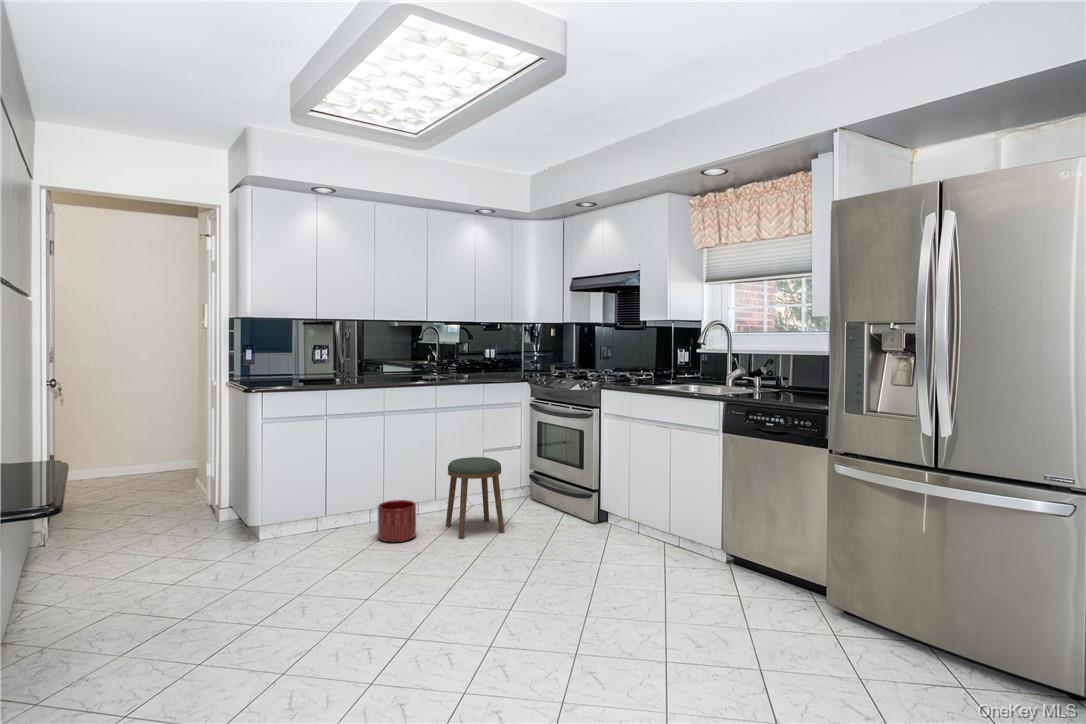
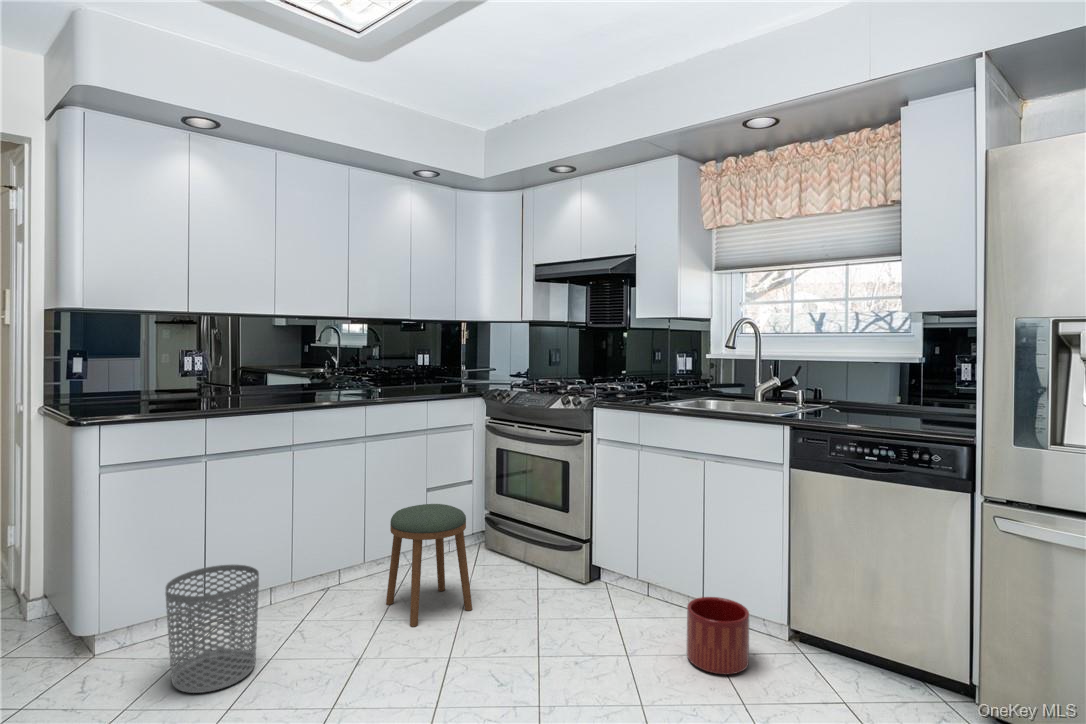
waste bin: none [303,486,358,560] -> present [165,565,259,693]
planter: present [378,500,416,542] -> present [687,597,749,675]

